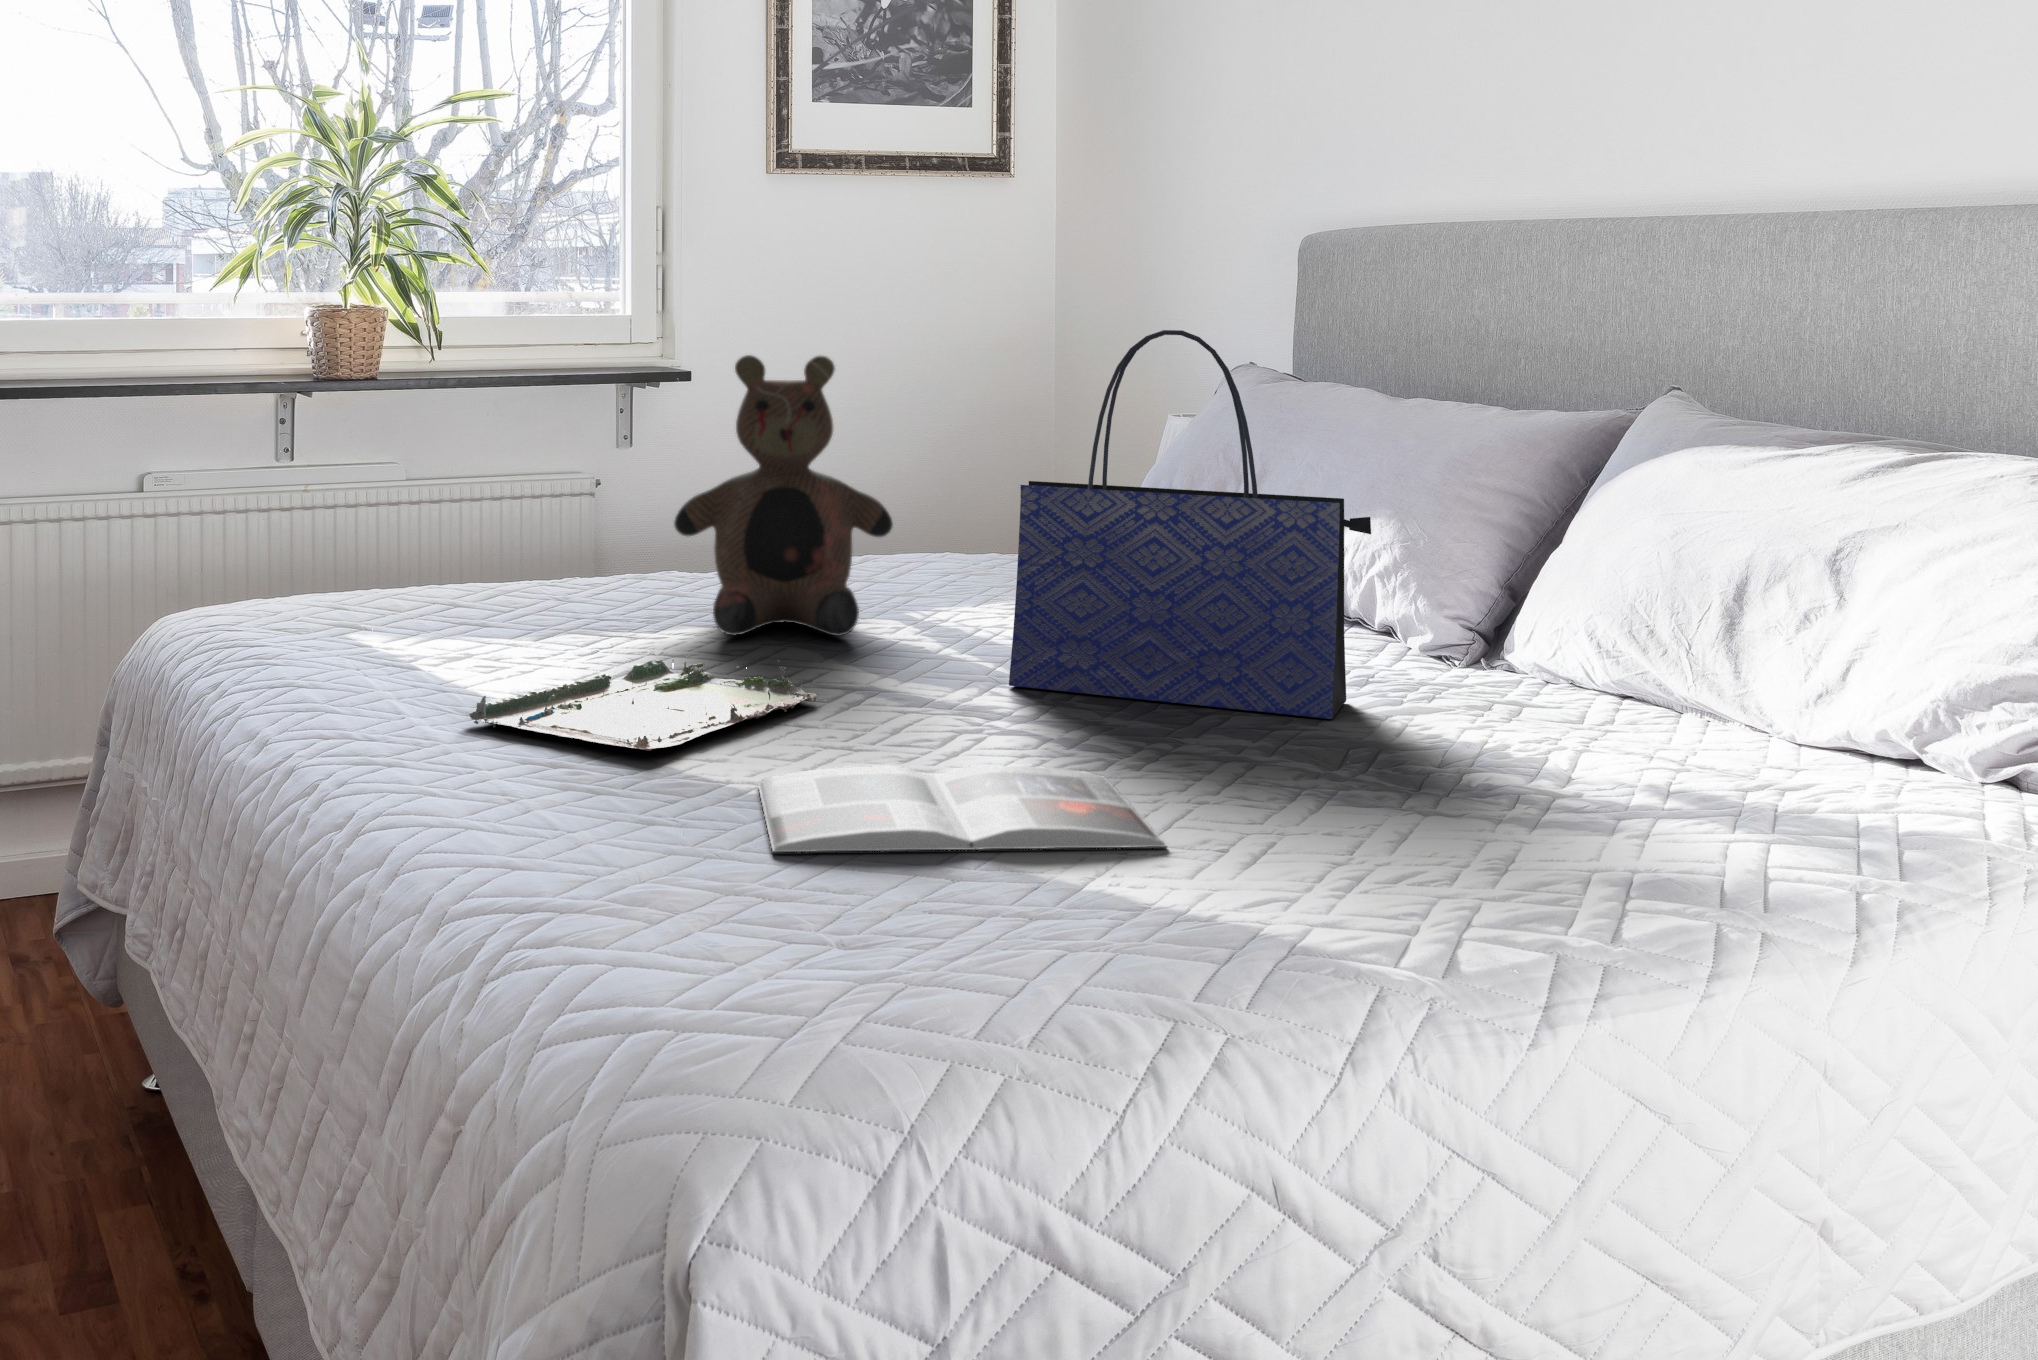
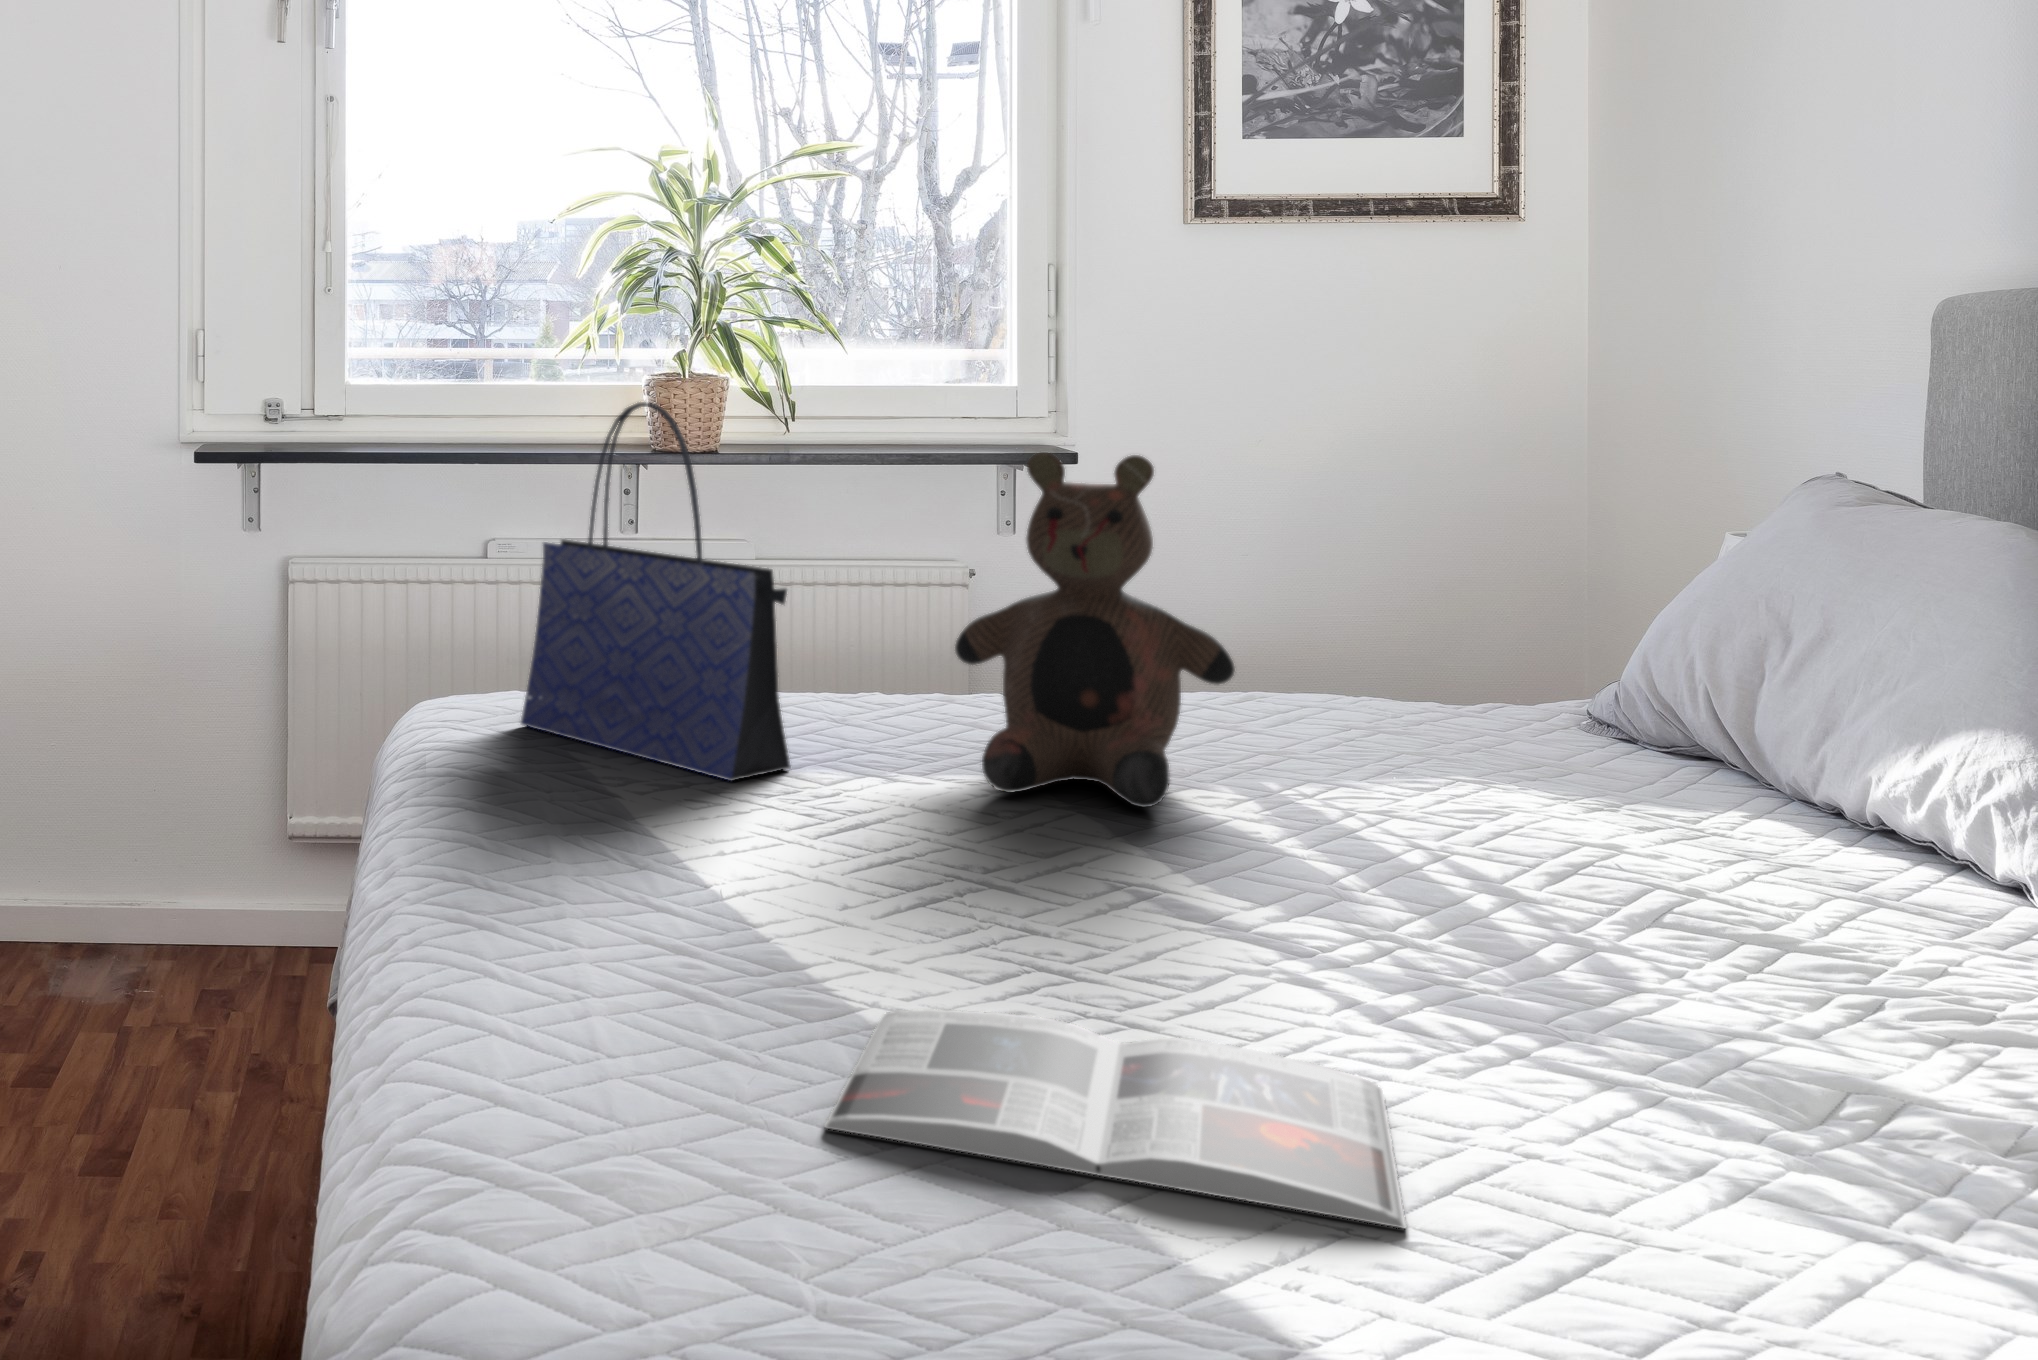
tote bag: present [1009,330,1371,719] -> present [521,402,790,781]
tray: present [468,659,819,751] -> none [611,818,1050,948]

